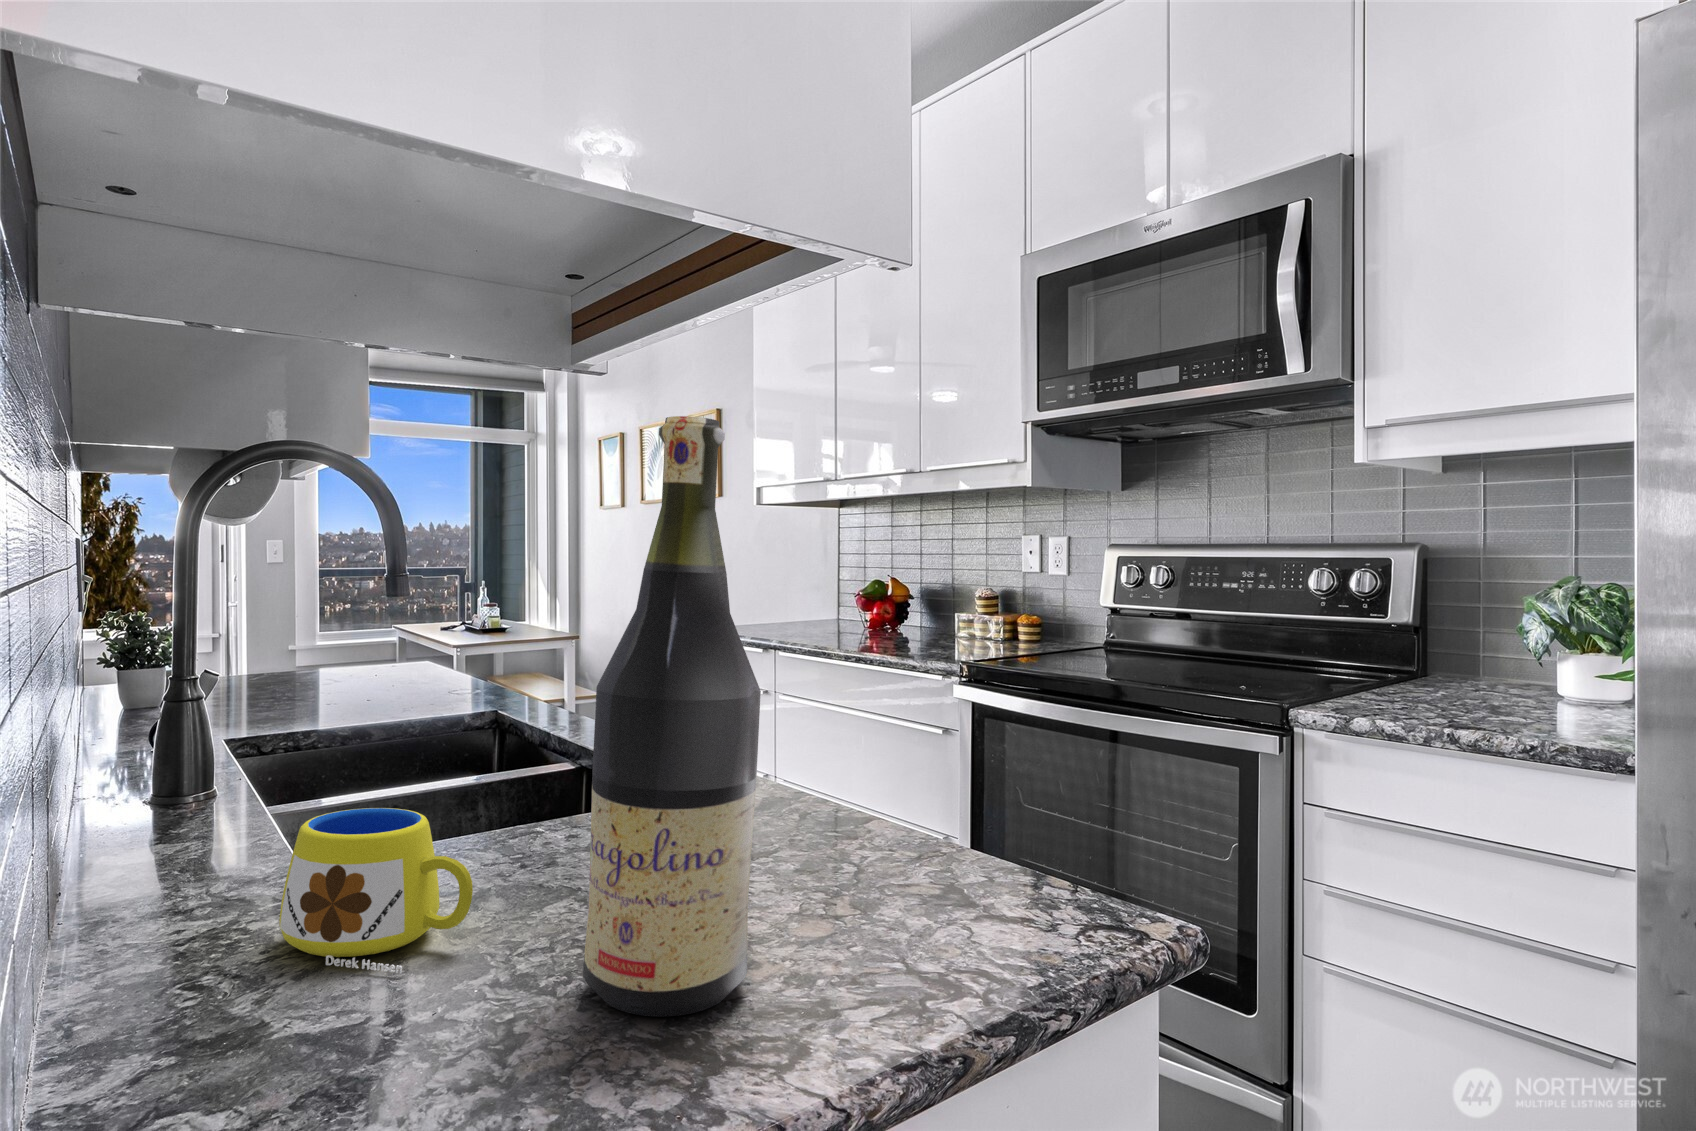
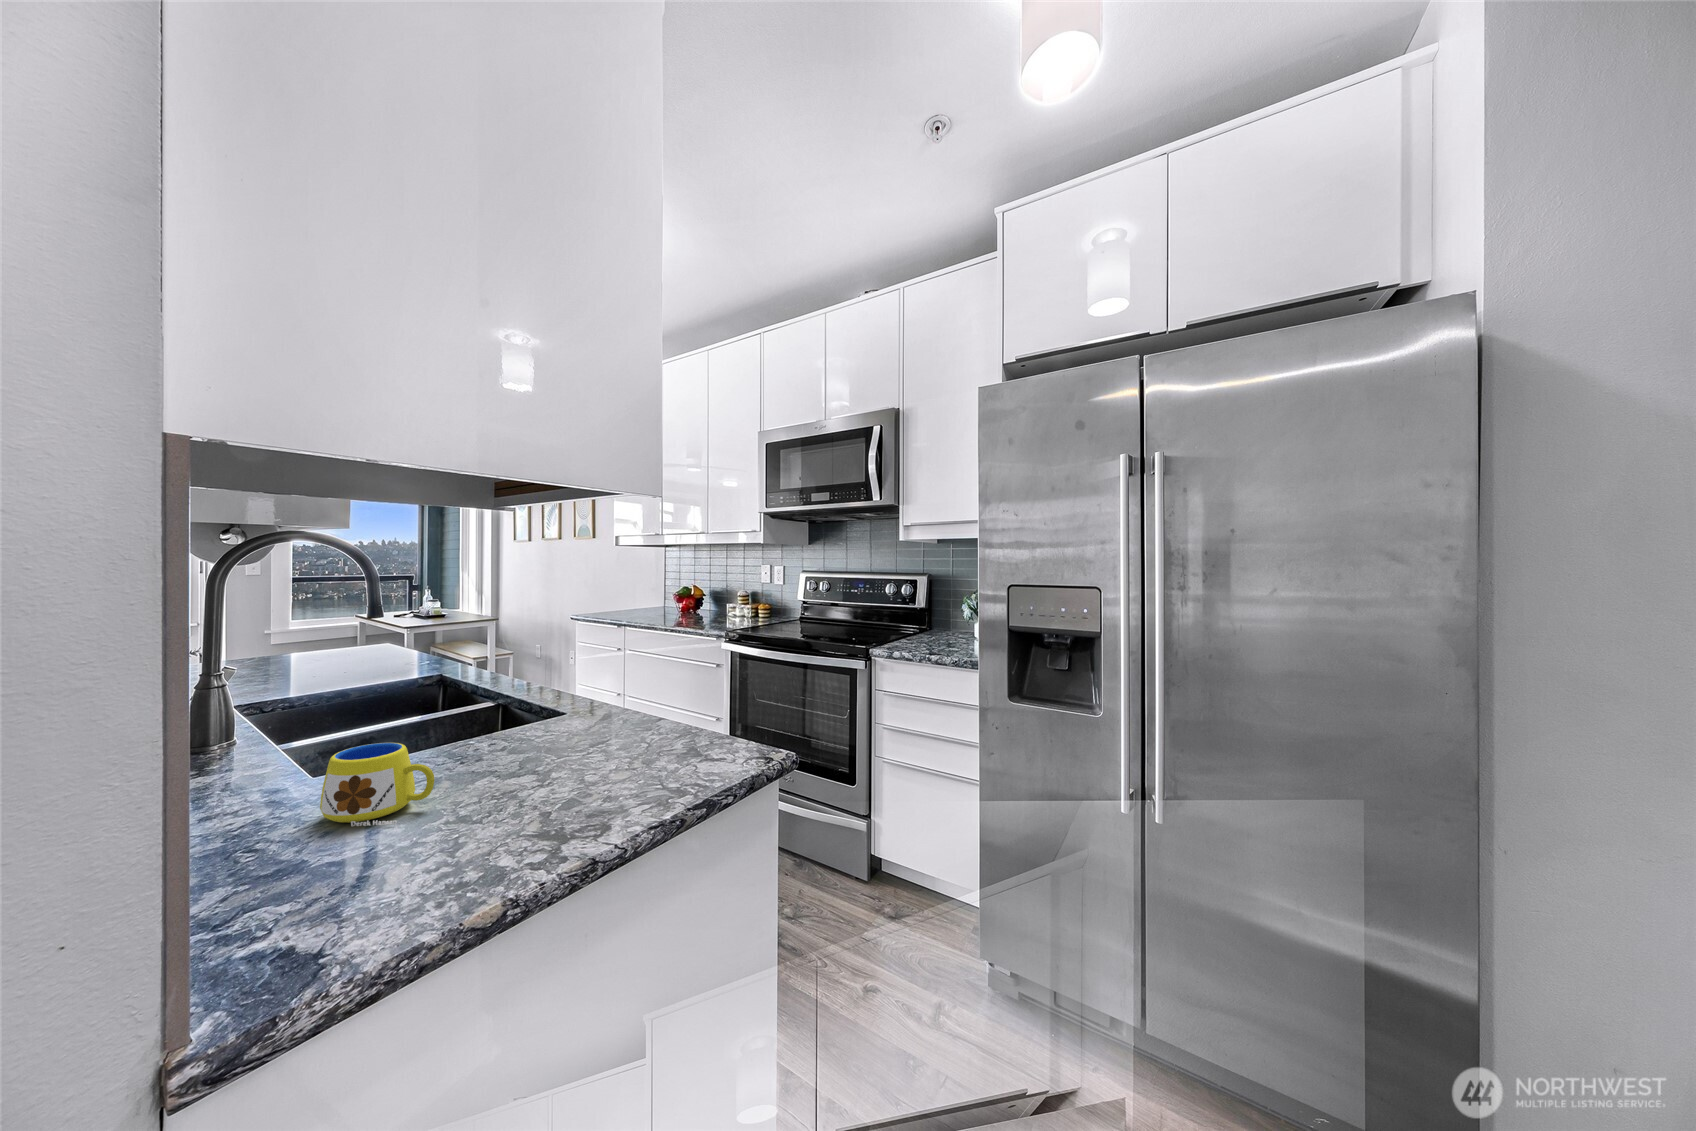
wine bottle: present [583,416,761,1017] -> none [497,545,583,825]

